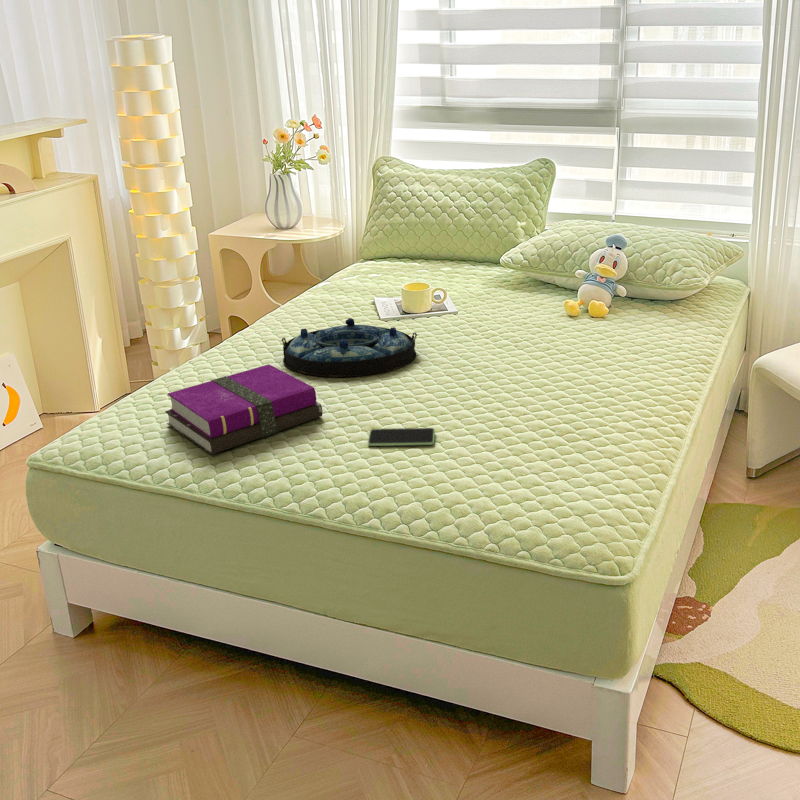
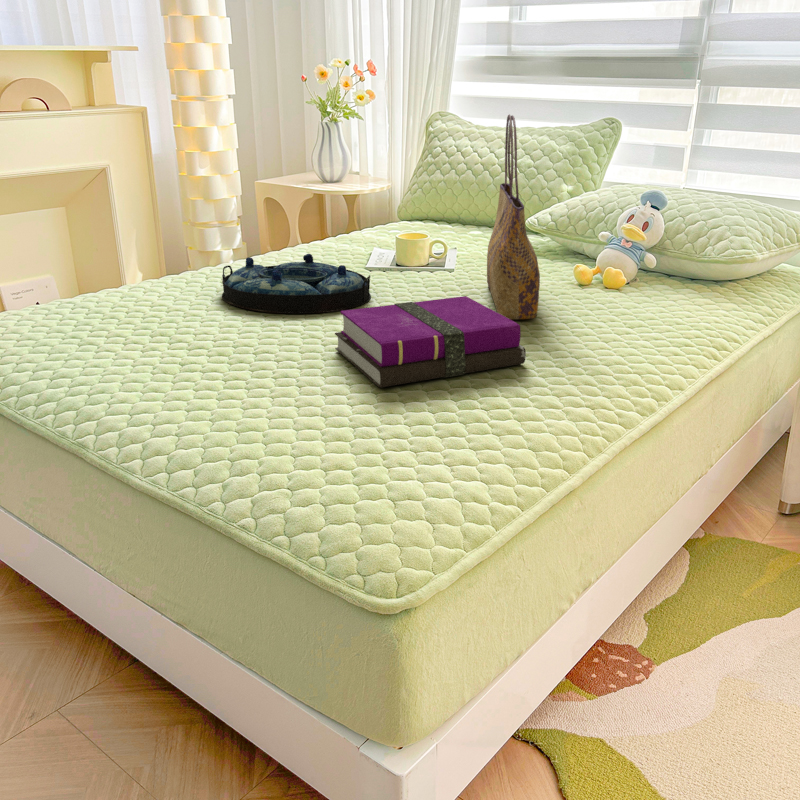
tote bag: none [500,193,566,359] -> present [487,114,540,320]
notebook: present [165,364,323,455] -> present [335,296,526,388]
smartphone: present [368,428,435,446] -> none [217,364,305,390]

